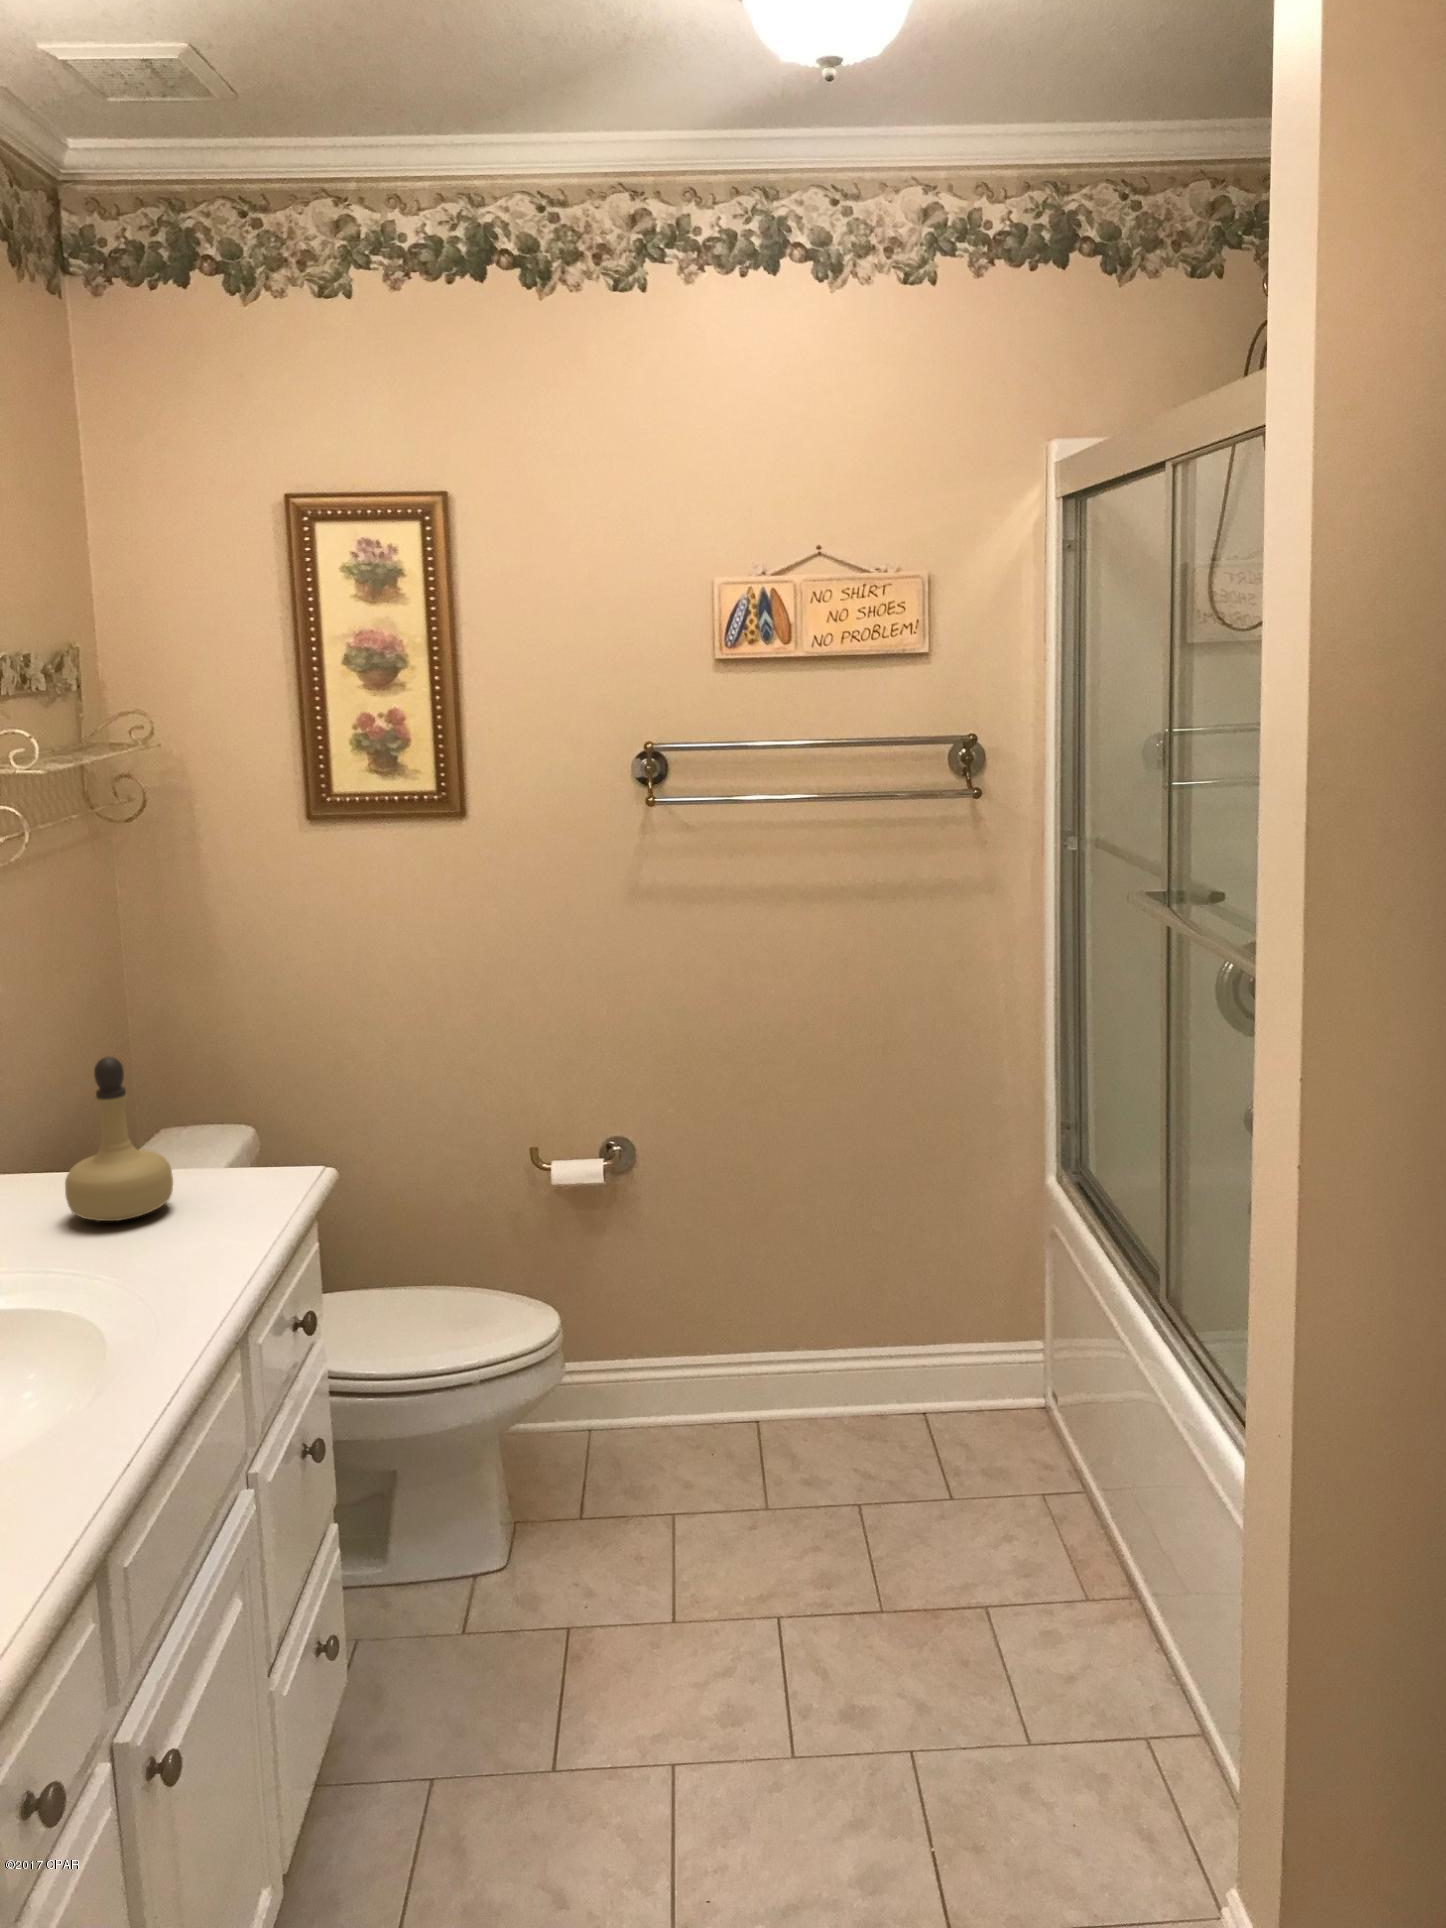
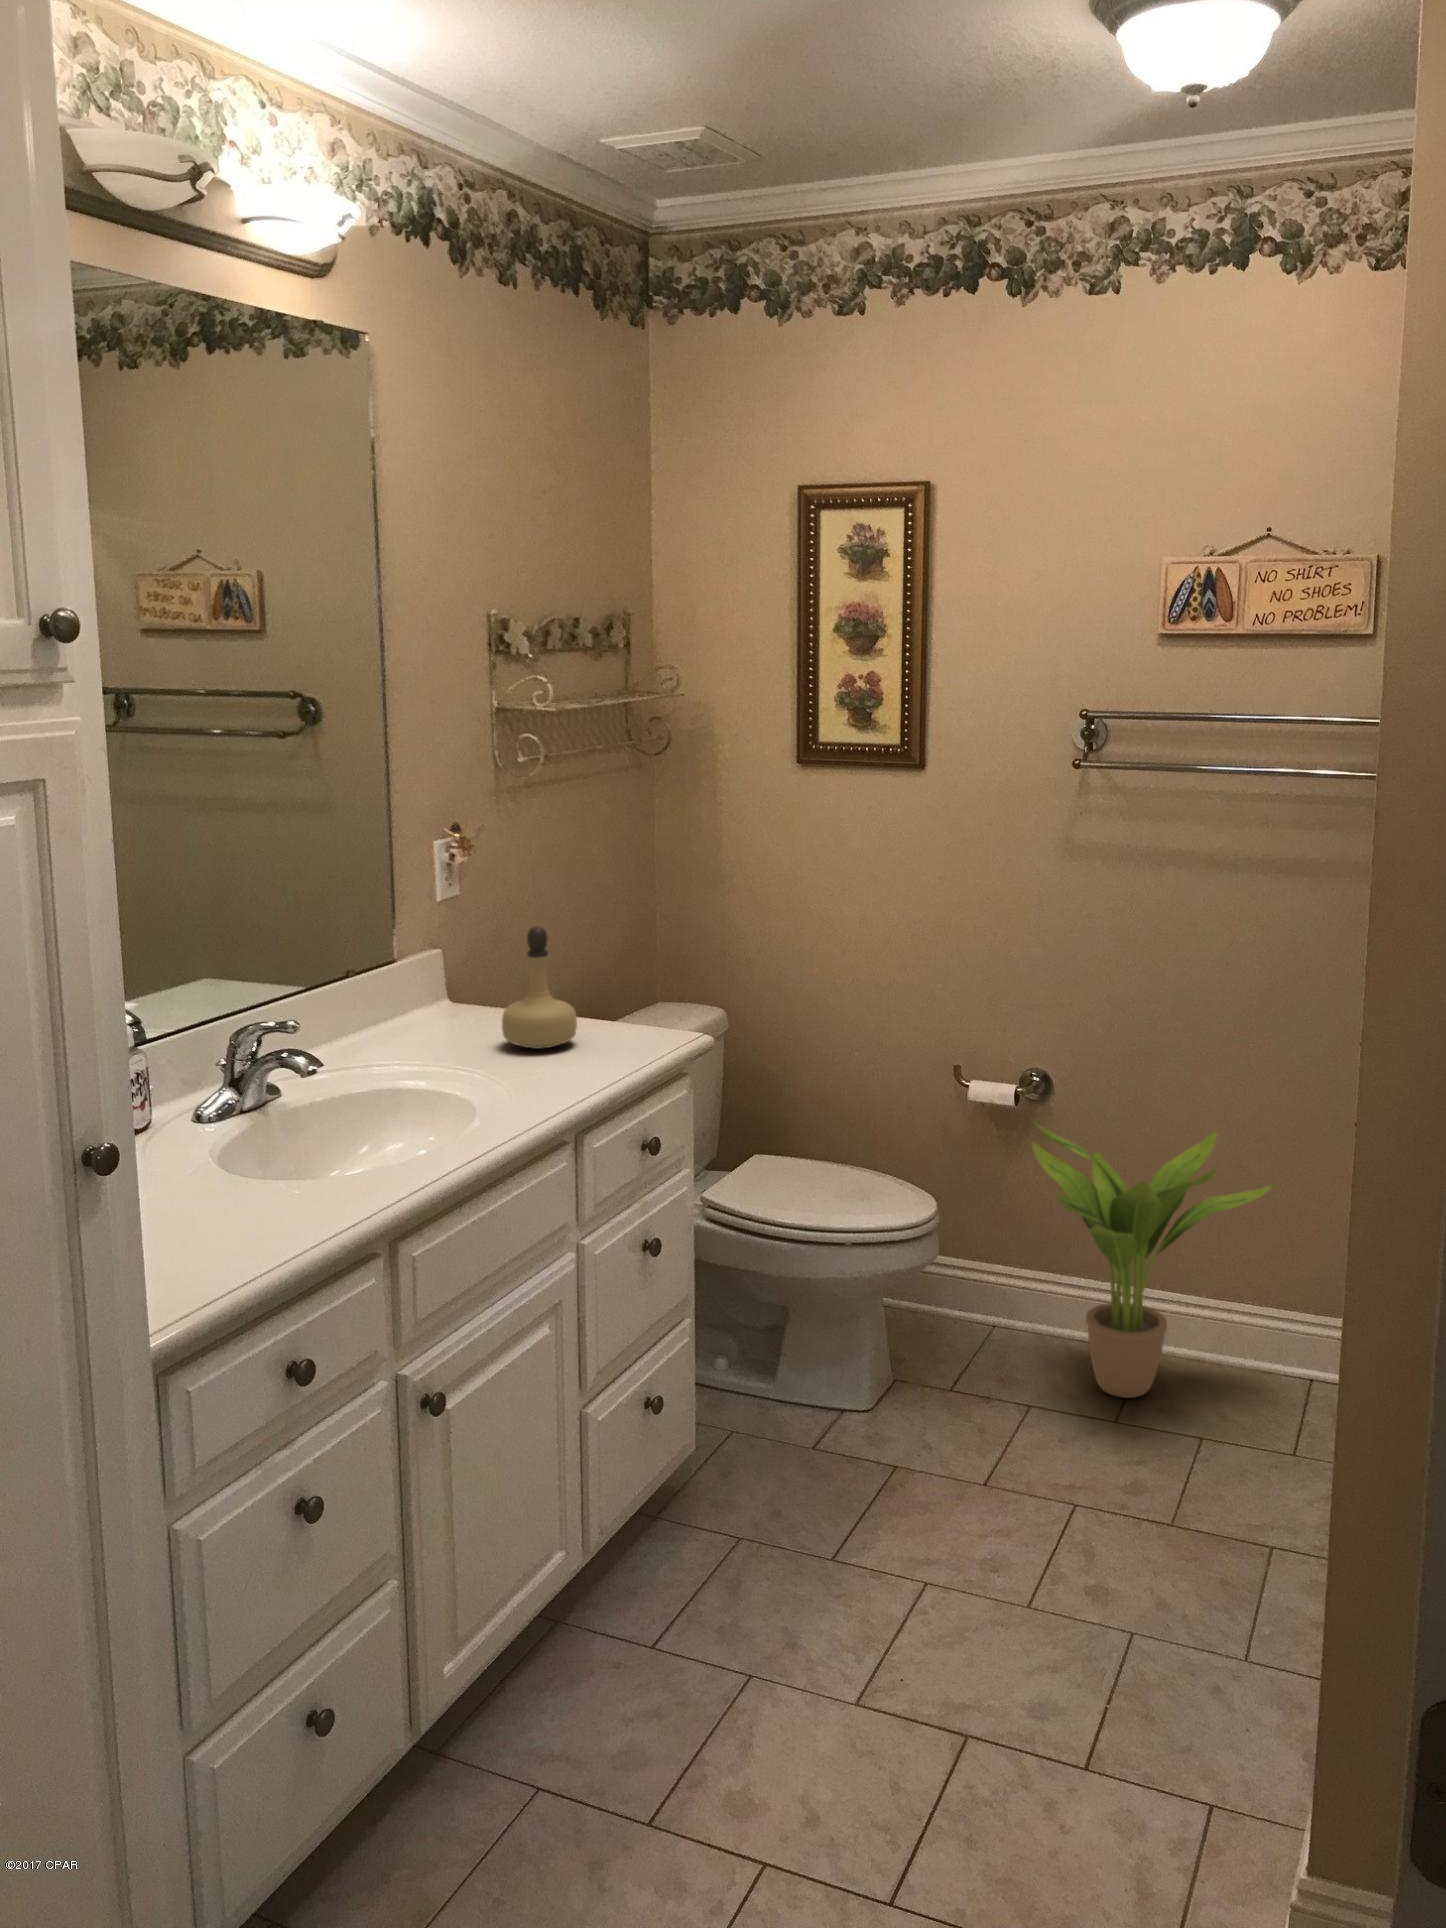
potted plant: none [629,1171,884,1472] -> present [1032,1123,1272,1398]

